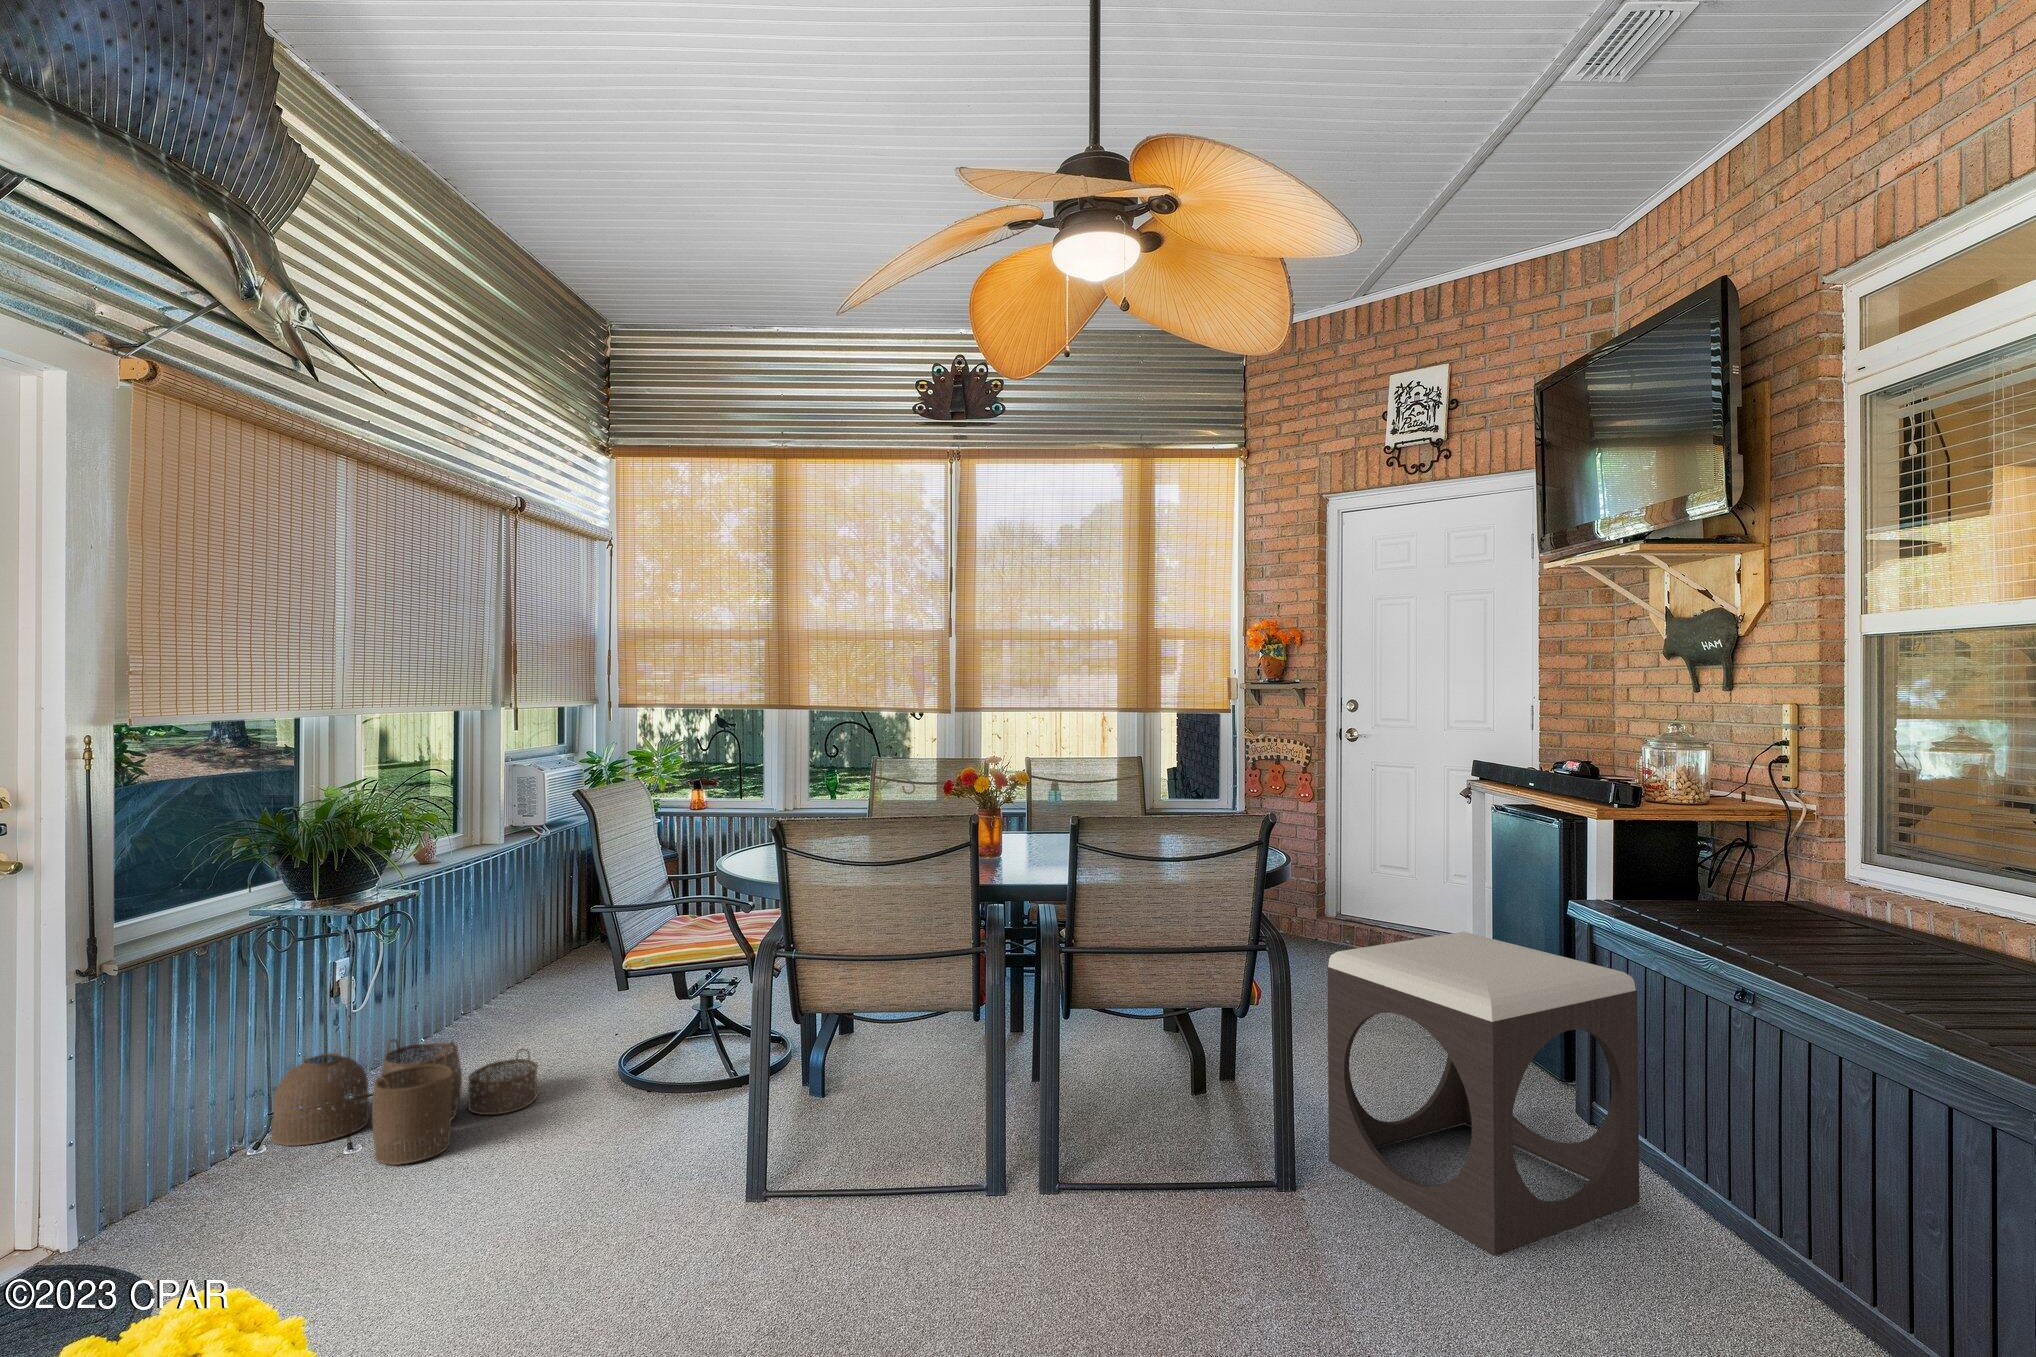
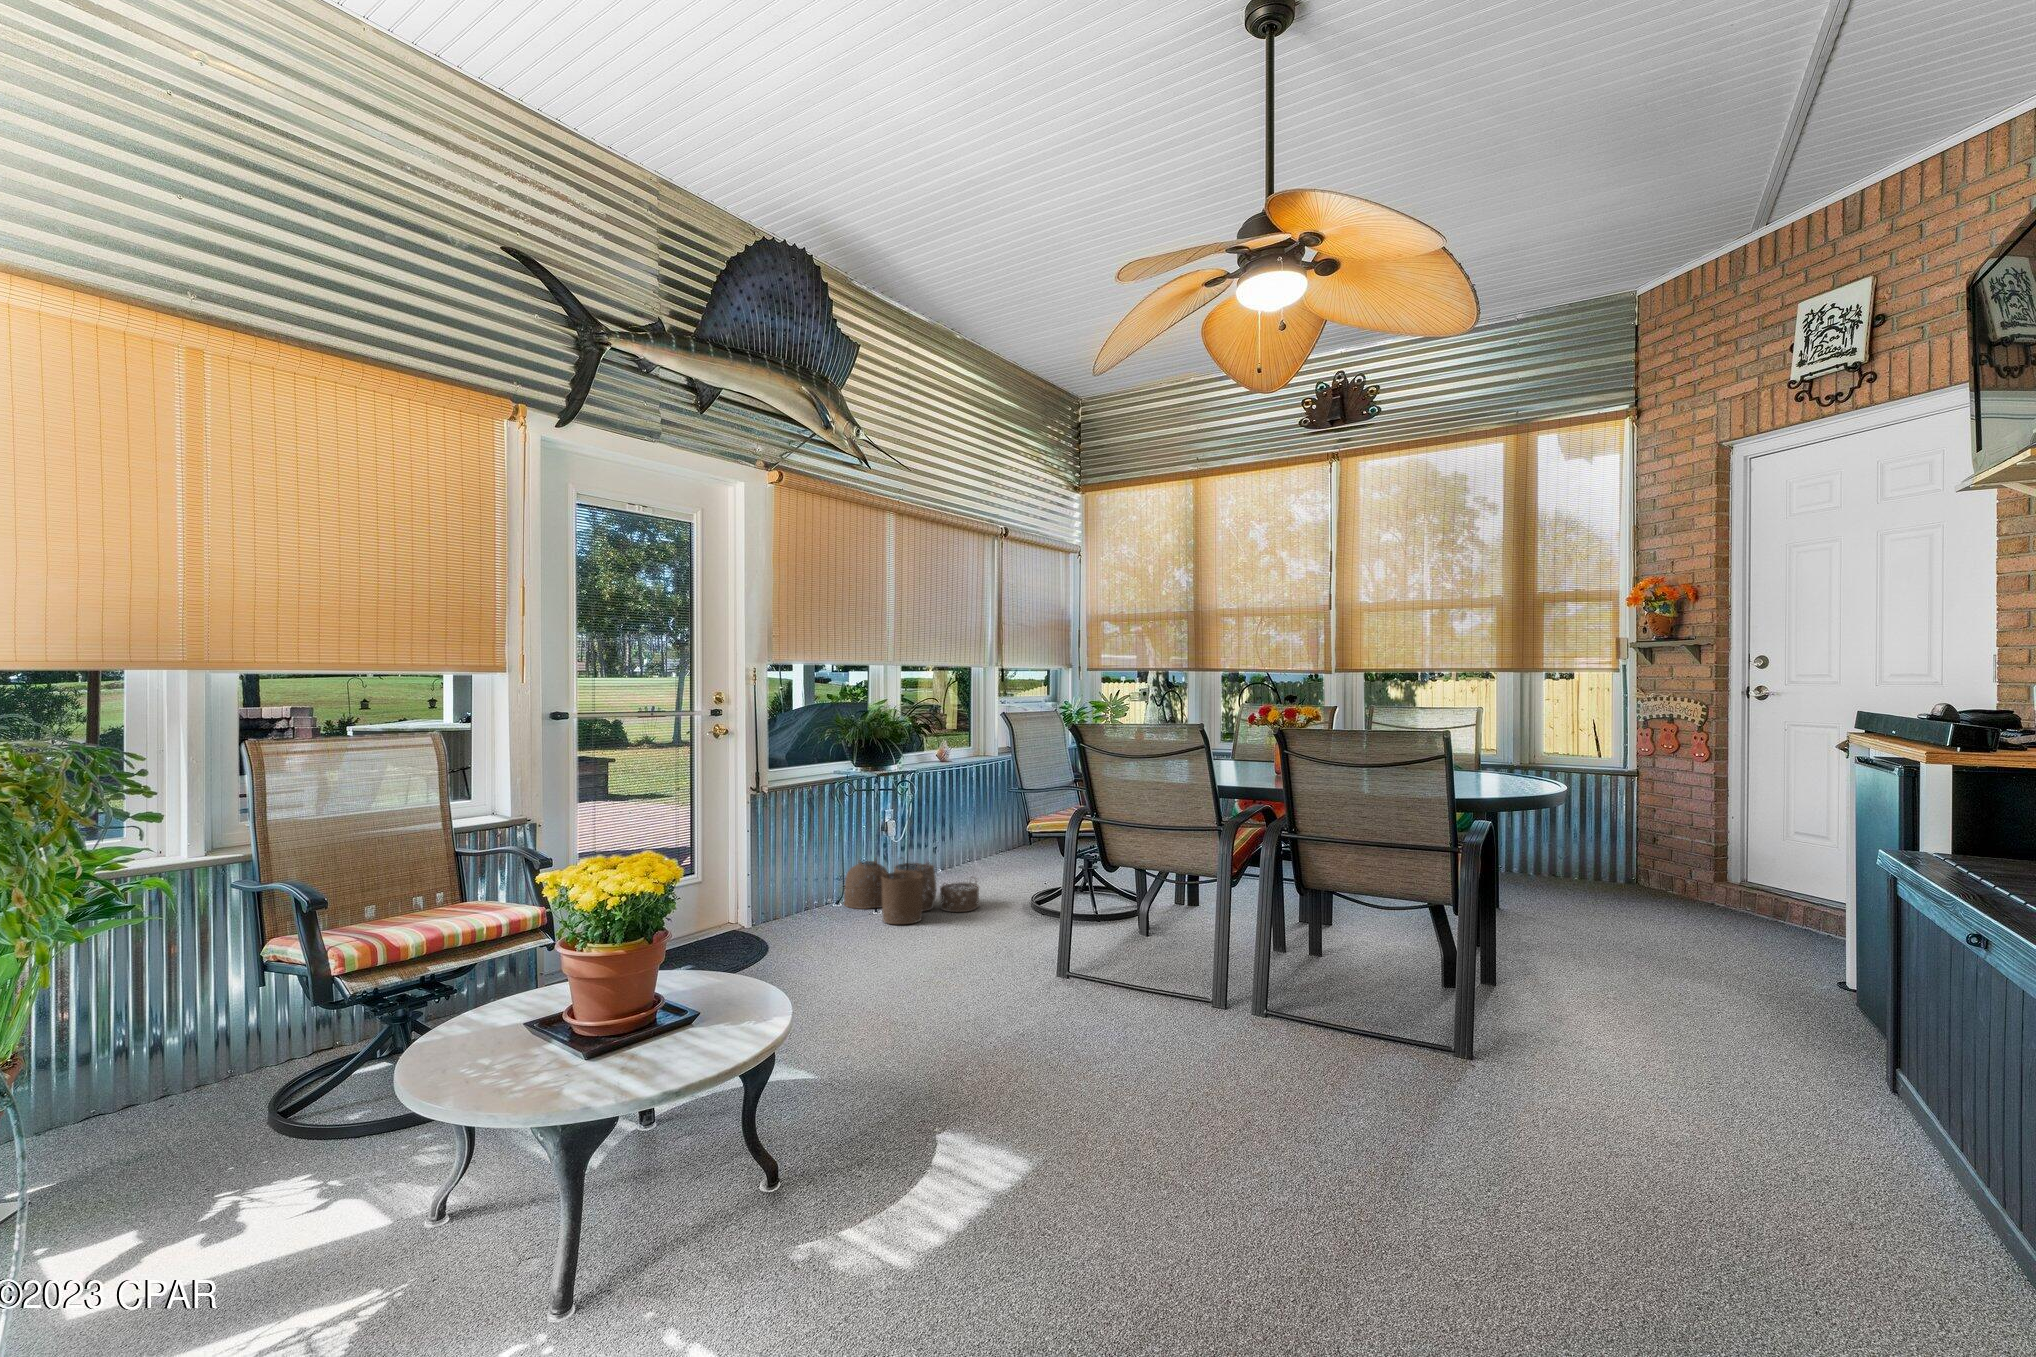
footstool: present [1327,932,1639,1255] -> none [1524,859,1861,1146]

